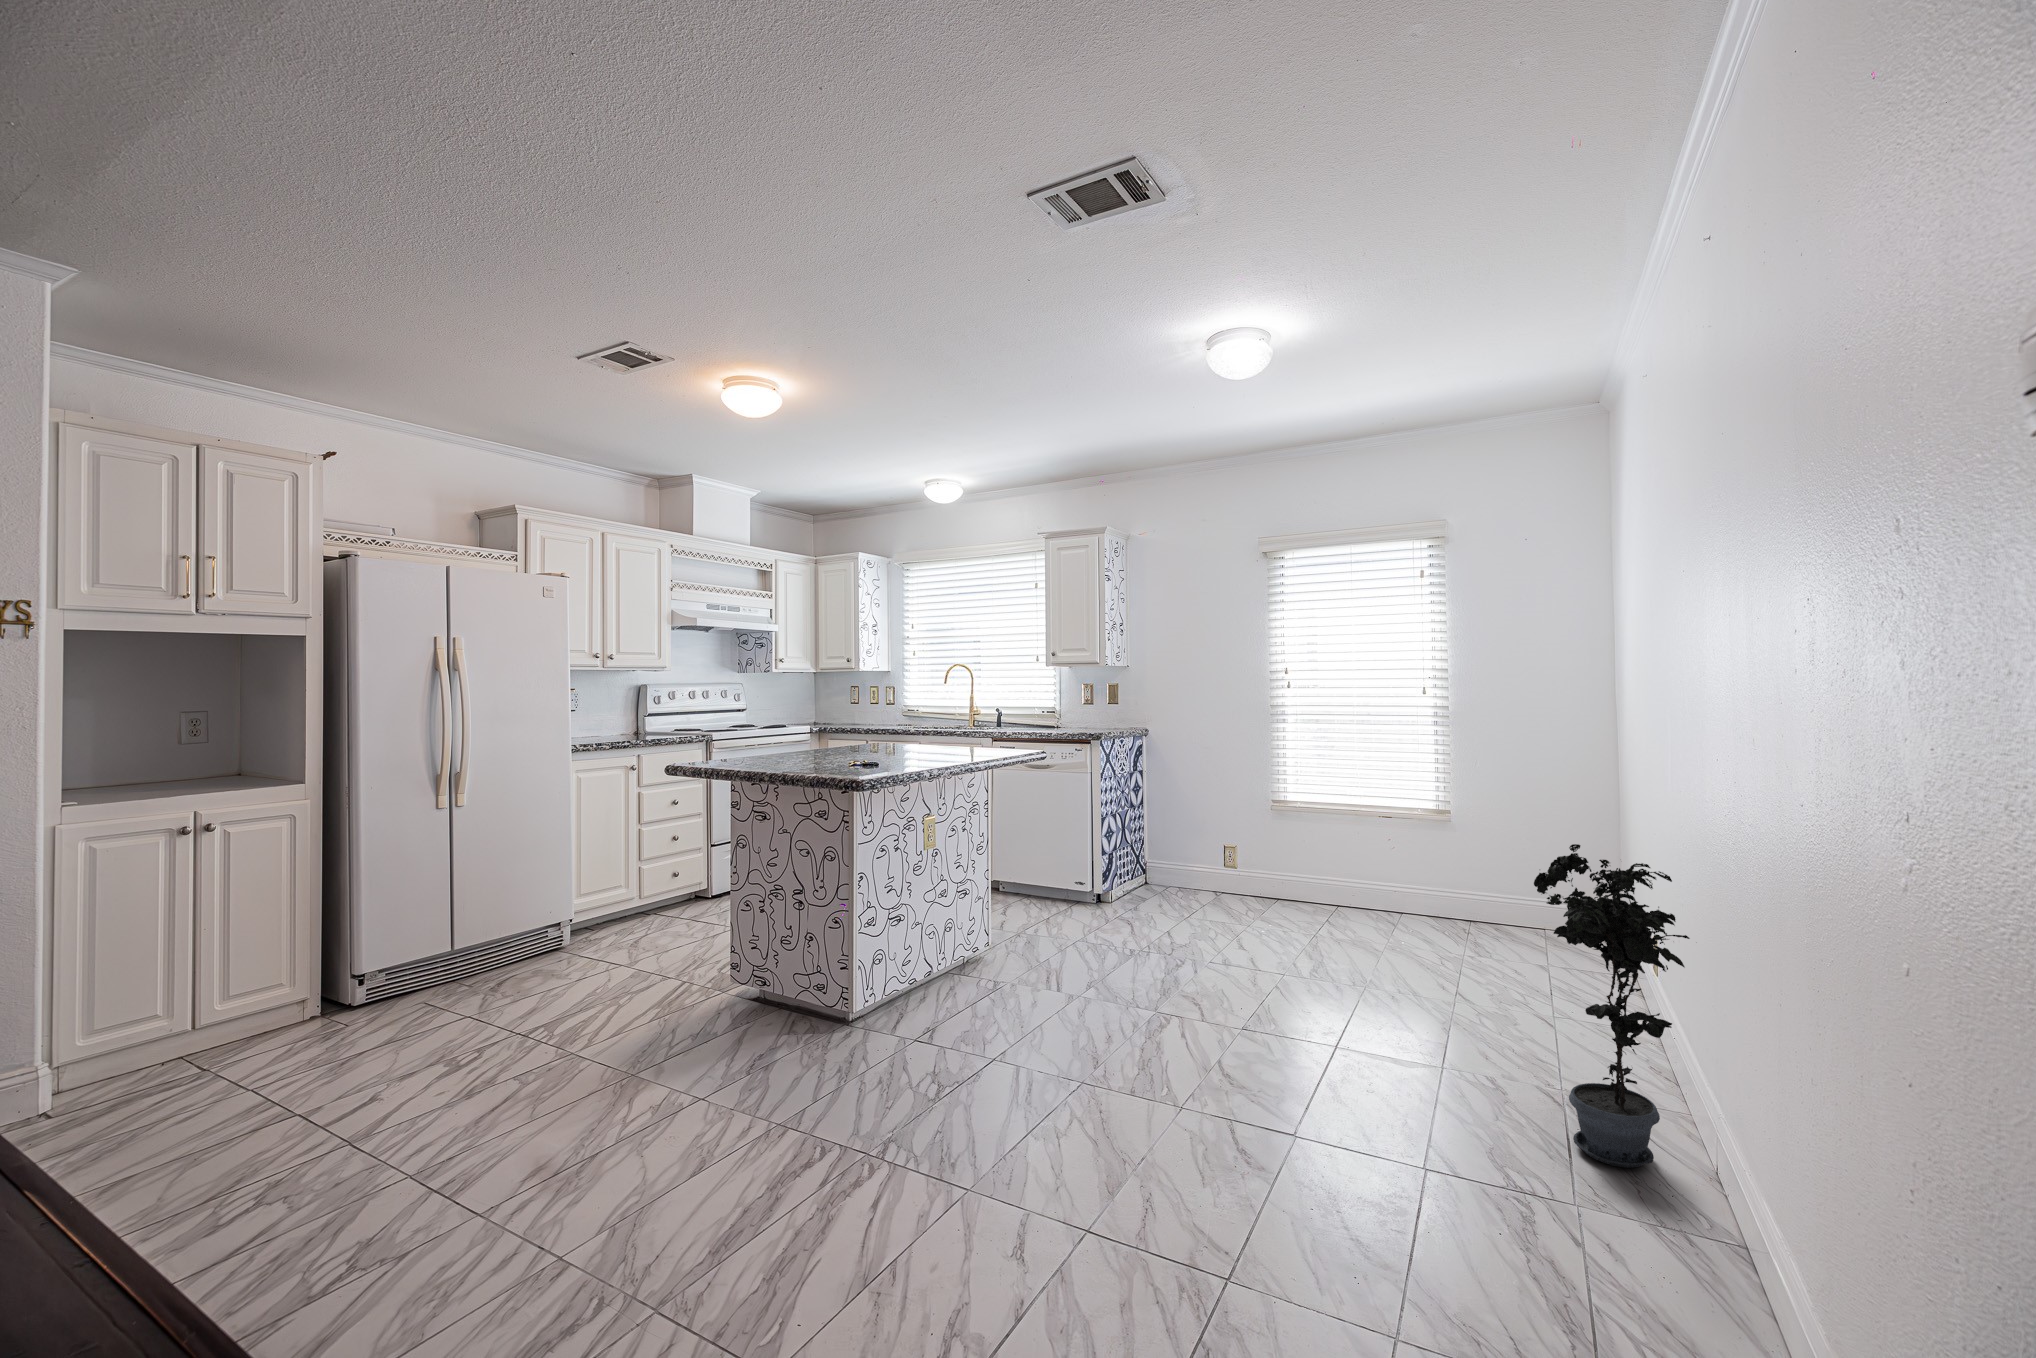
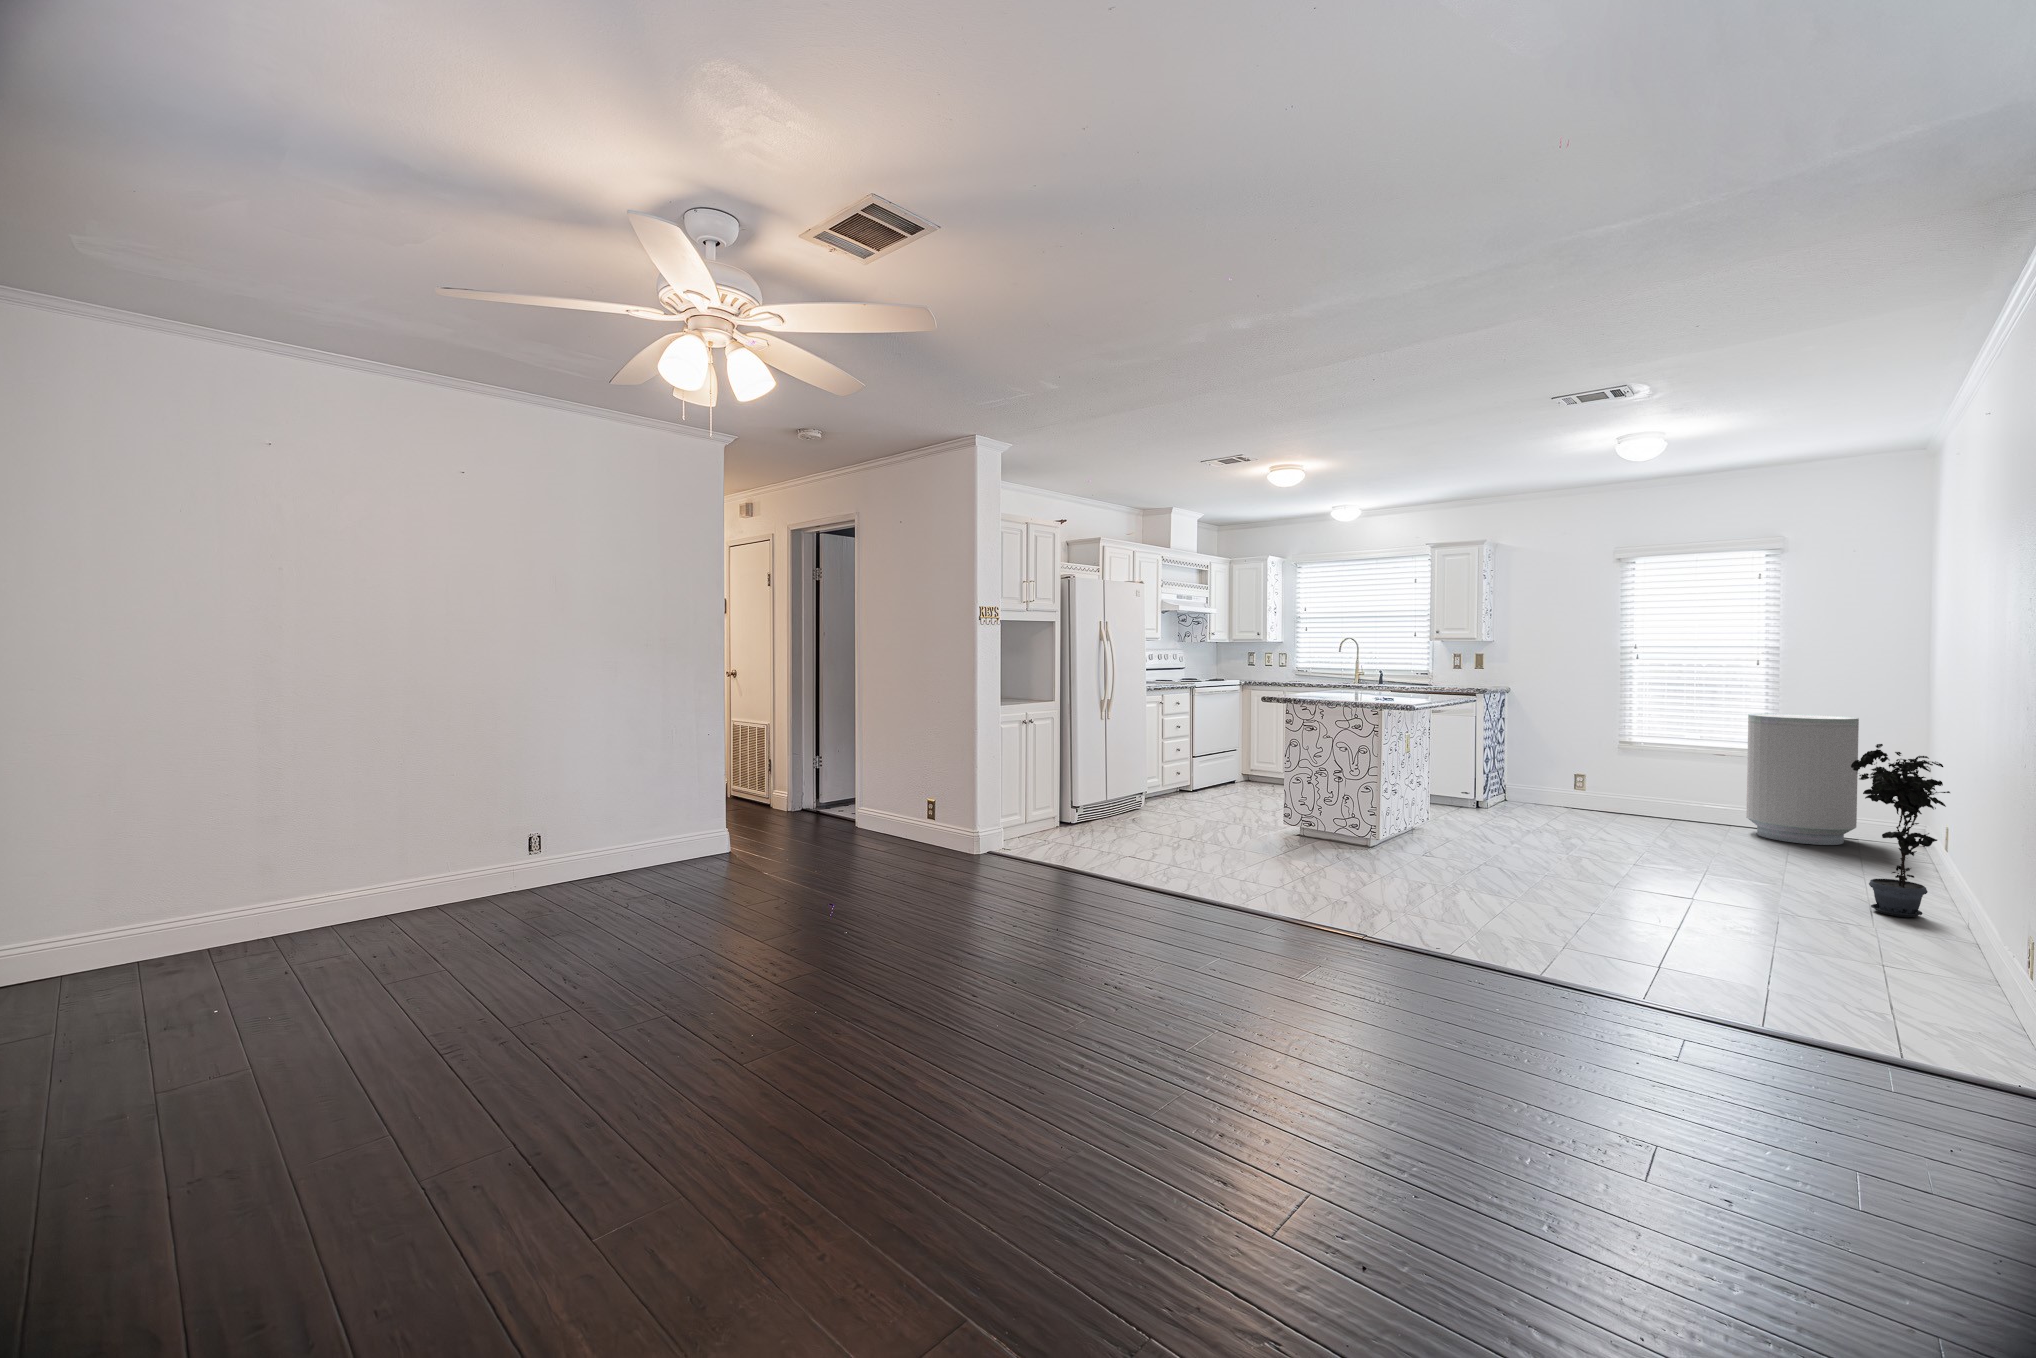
trash can: none [1417,763,1550,954] -> present [1746,714,1859,845]

